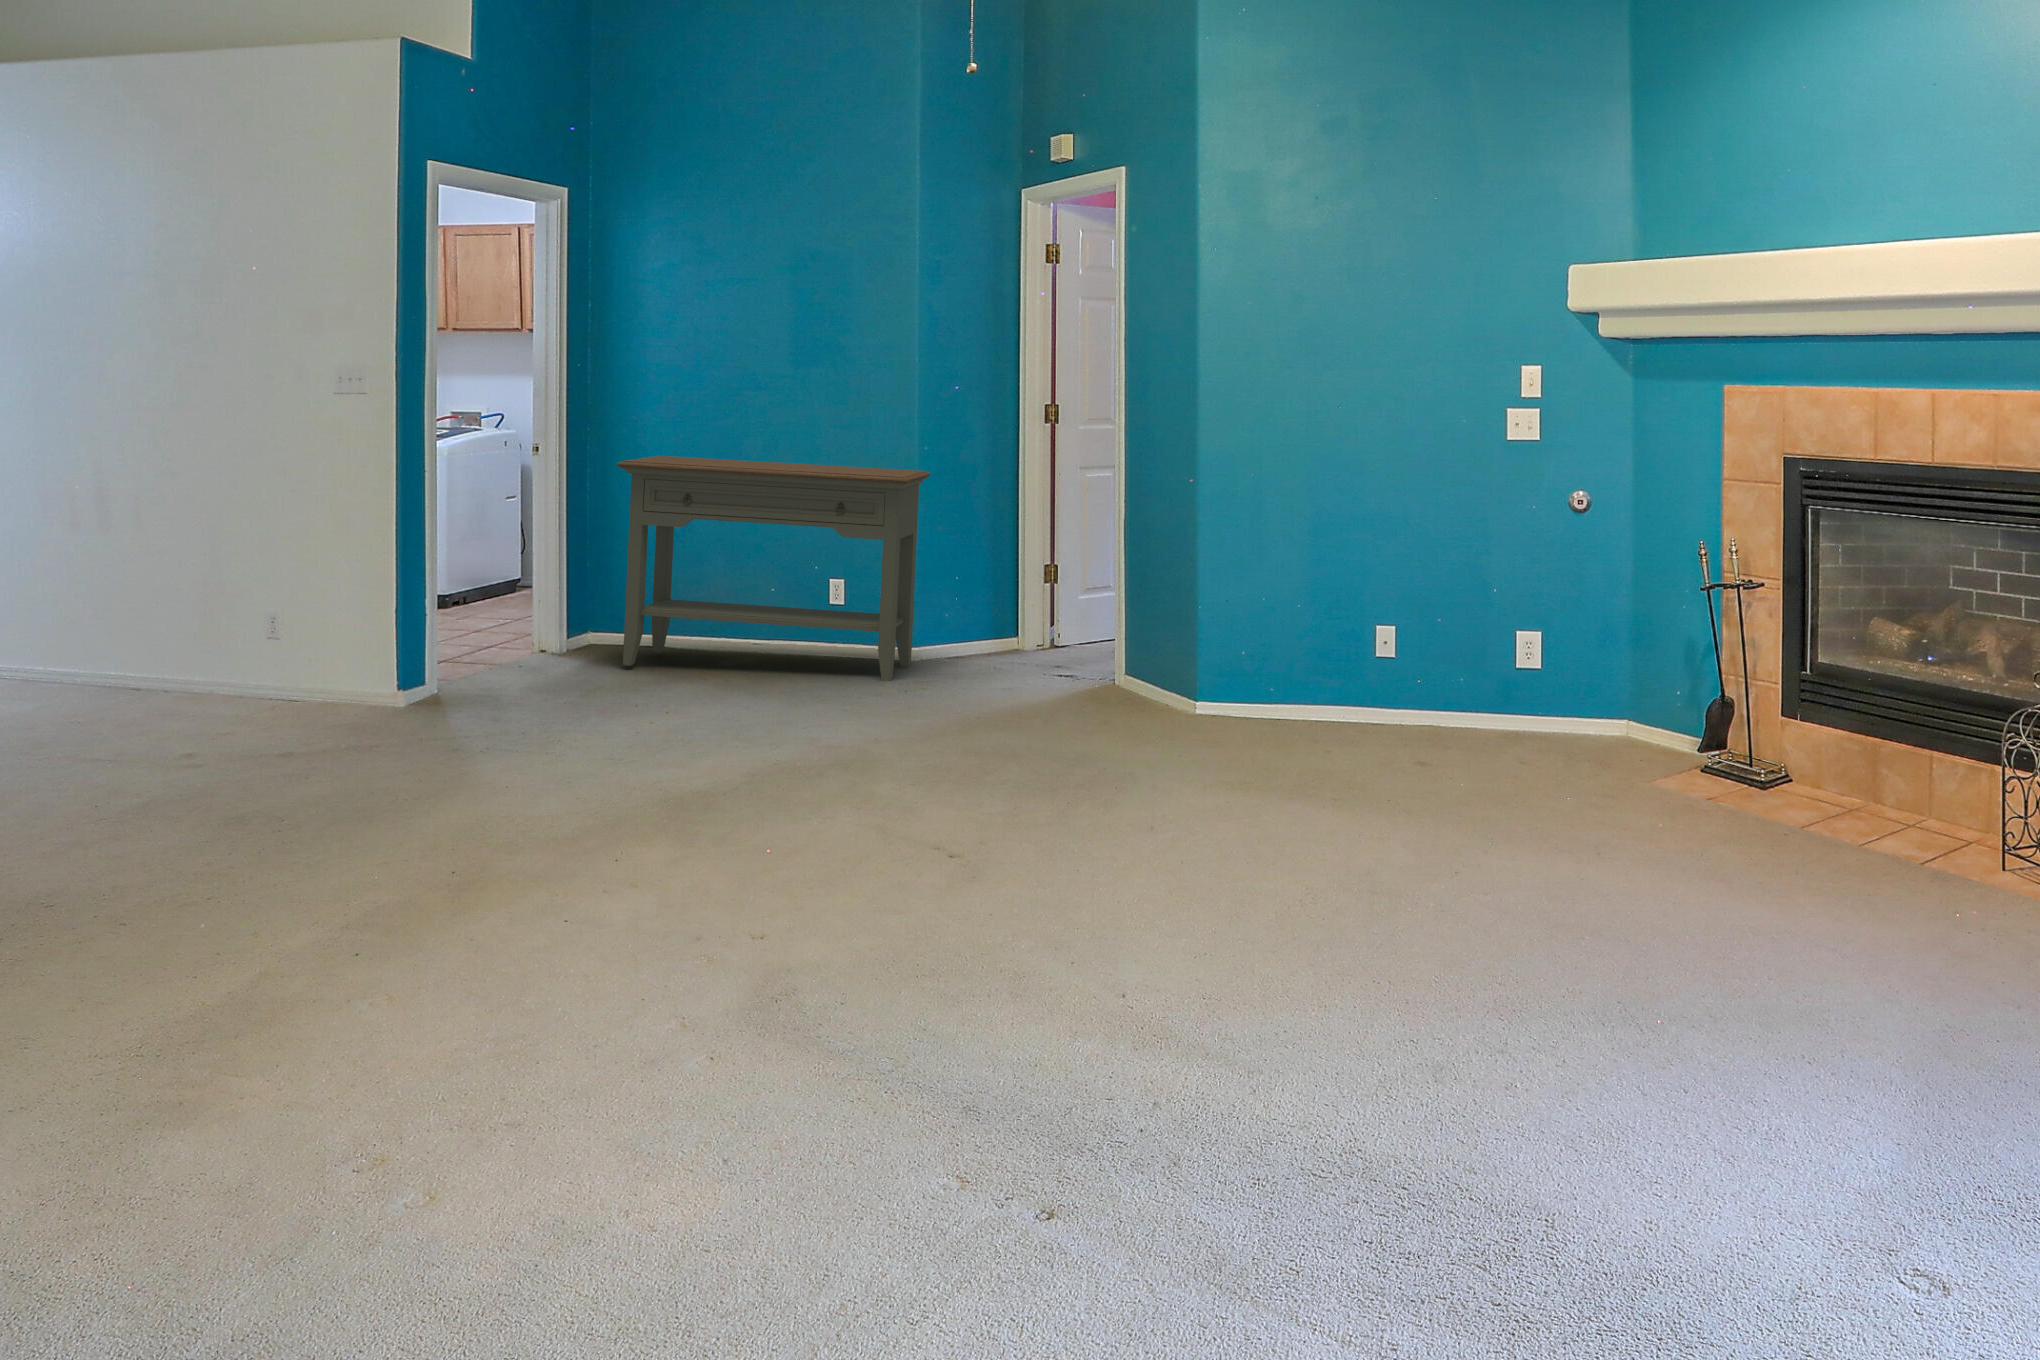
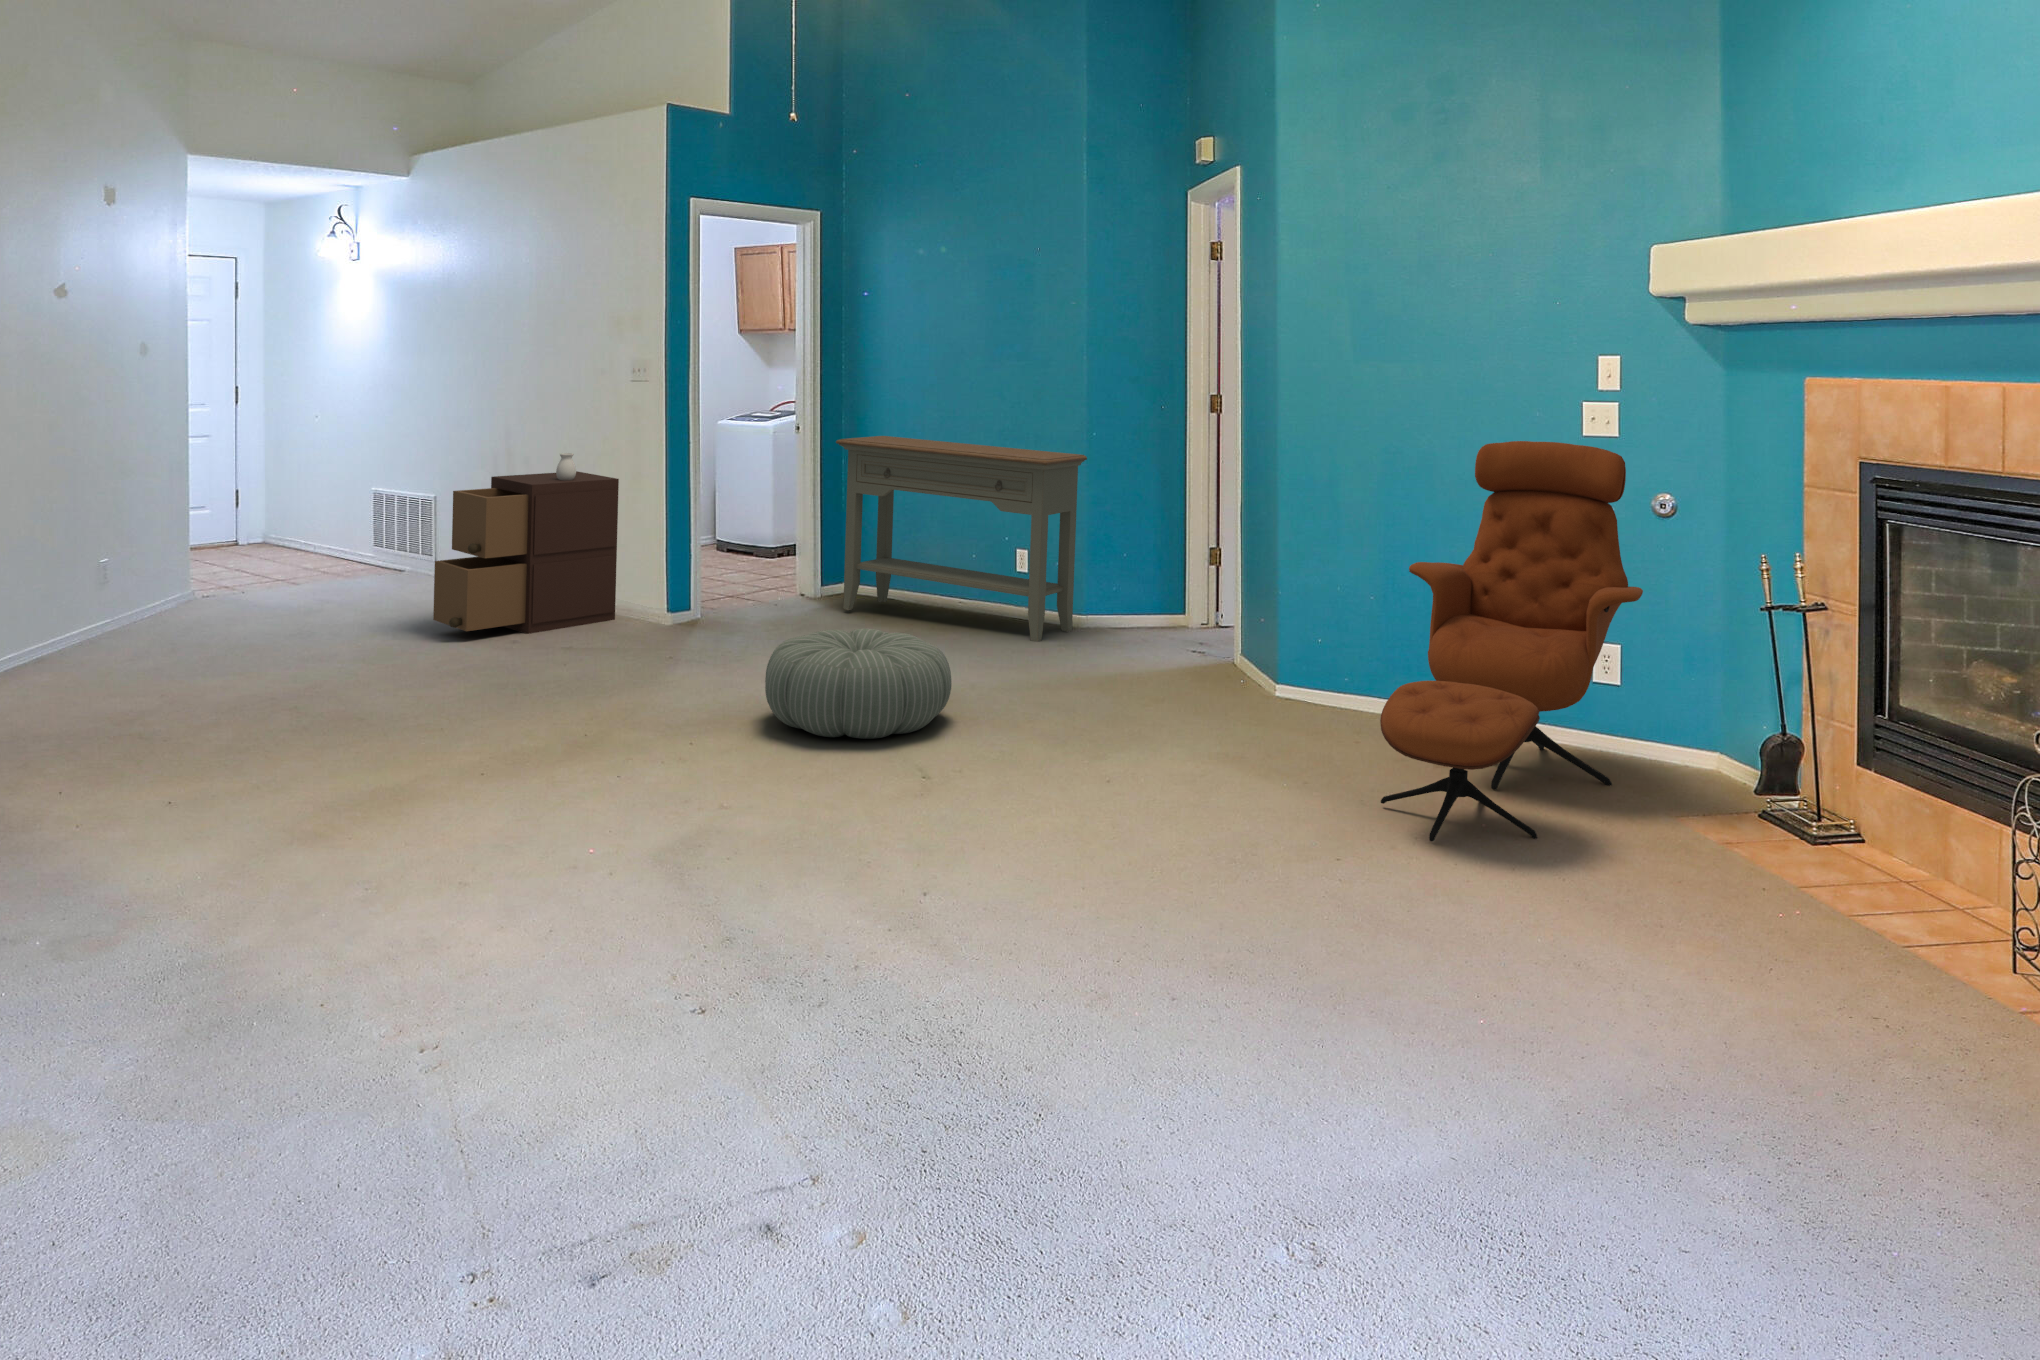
lounge chair: none [1389,444,1606,837] -> present [1380,441,1643,841]
storage cabinet: none [36,490,318,745] -> present [433,453,619,634]
pouf: none [689,685,919,820] -> present [765,628,952,739]

